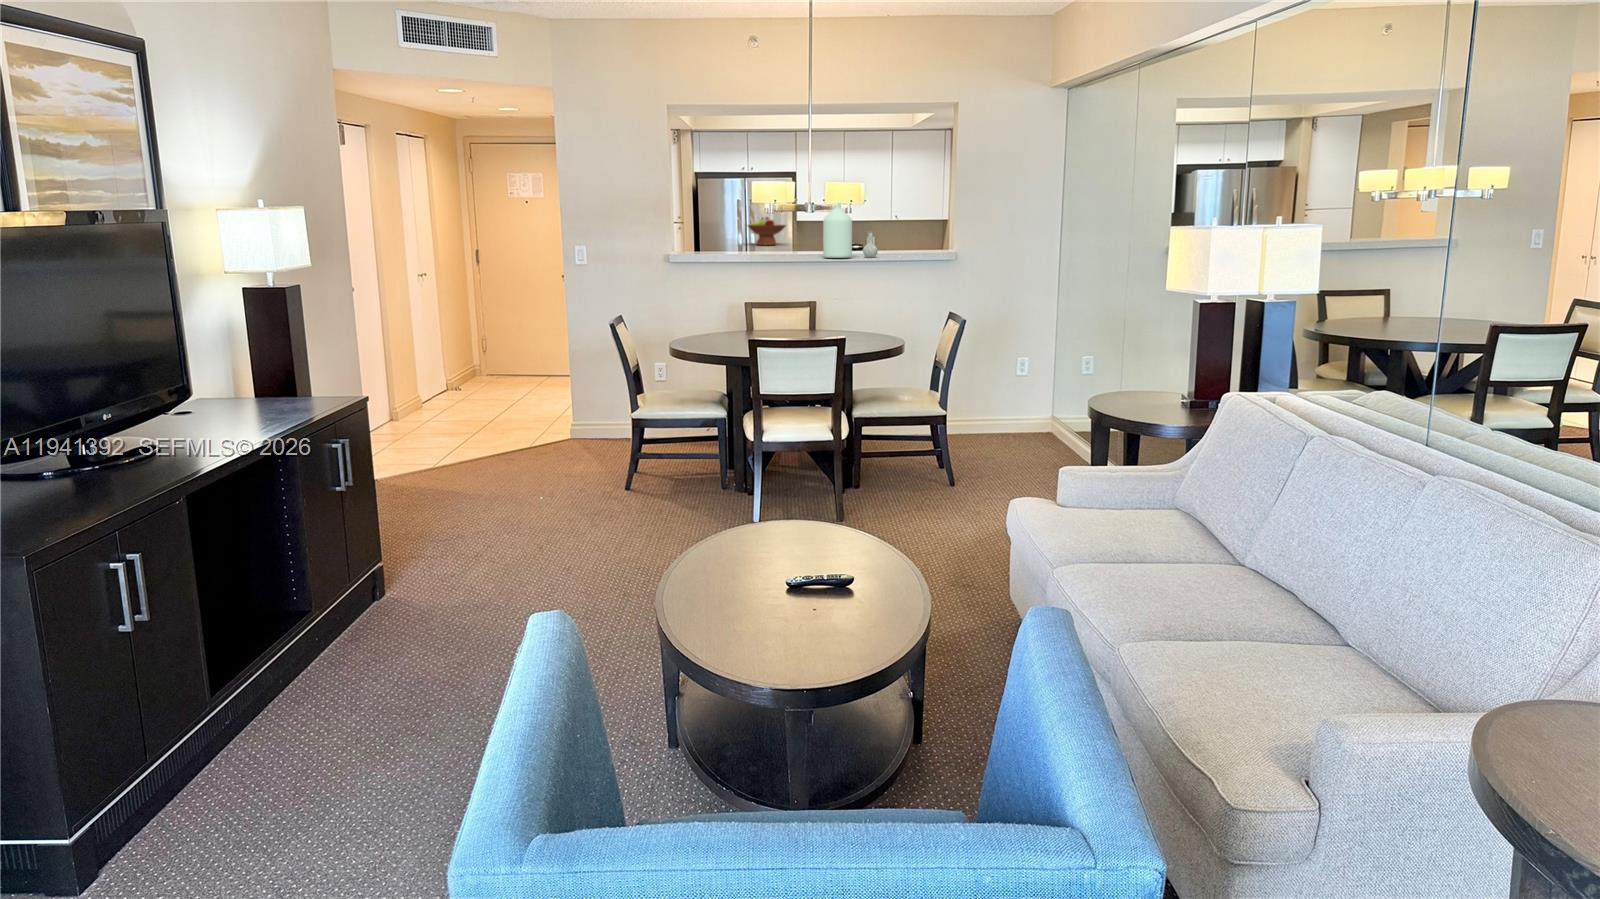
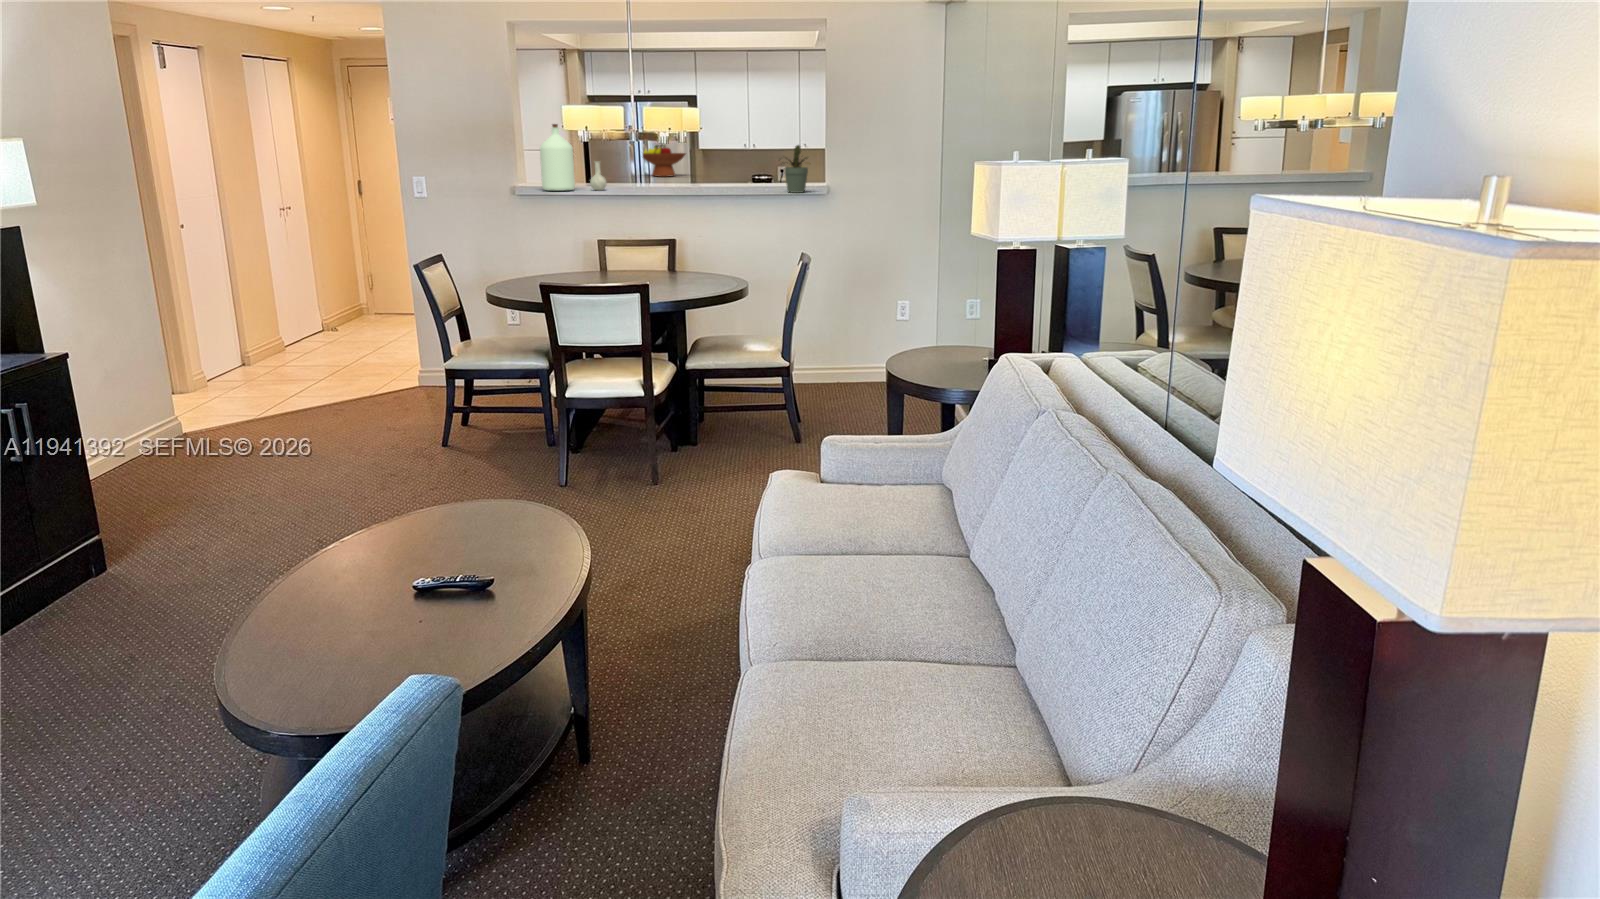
bottle: present [823,204,878,258] -> present [540,124,606,191]
potted plant: none [899,216,929,259] -> present [784,145,811,193]

